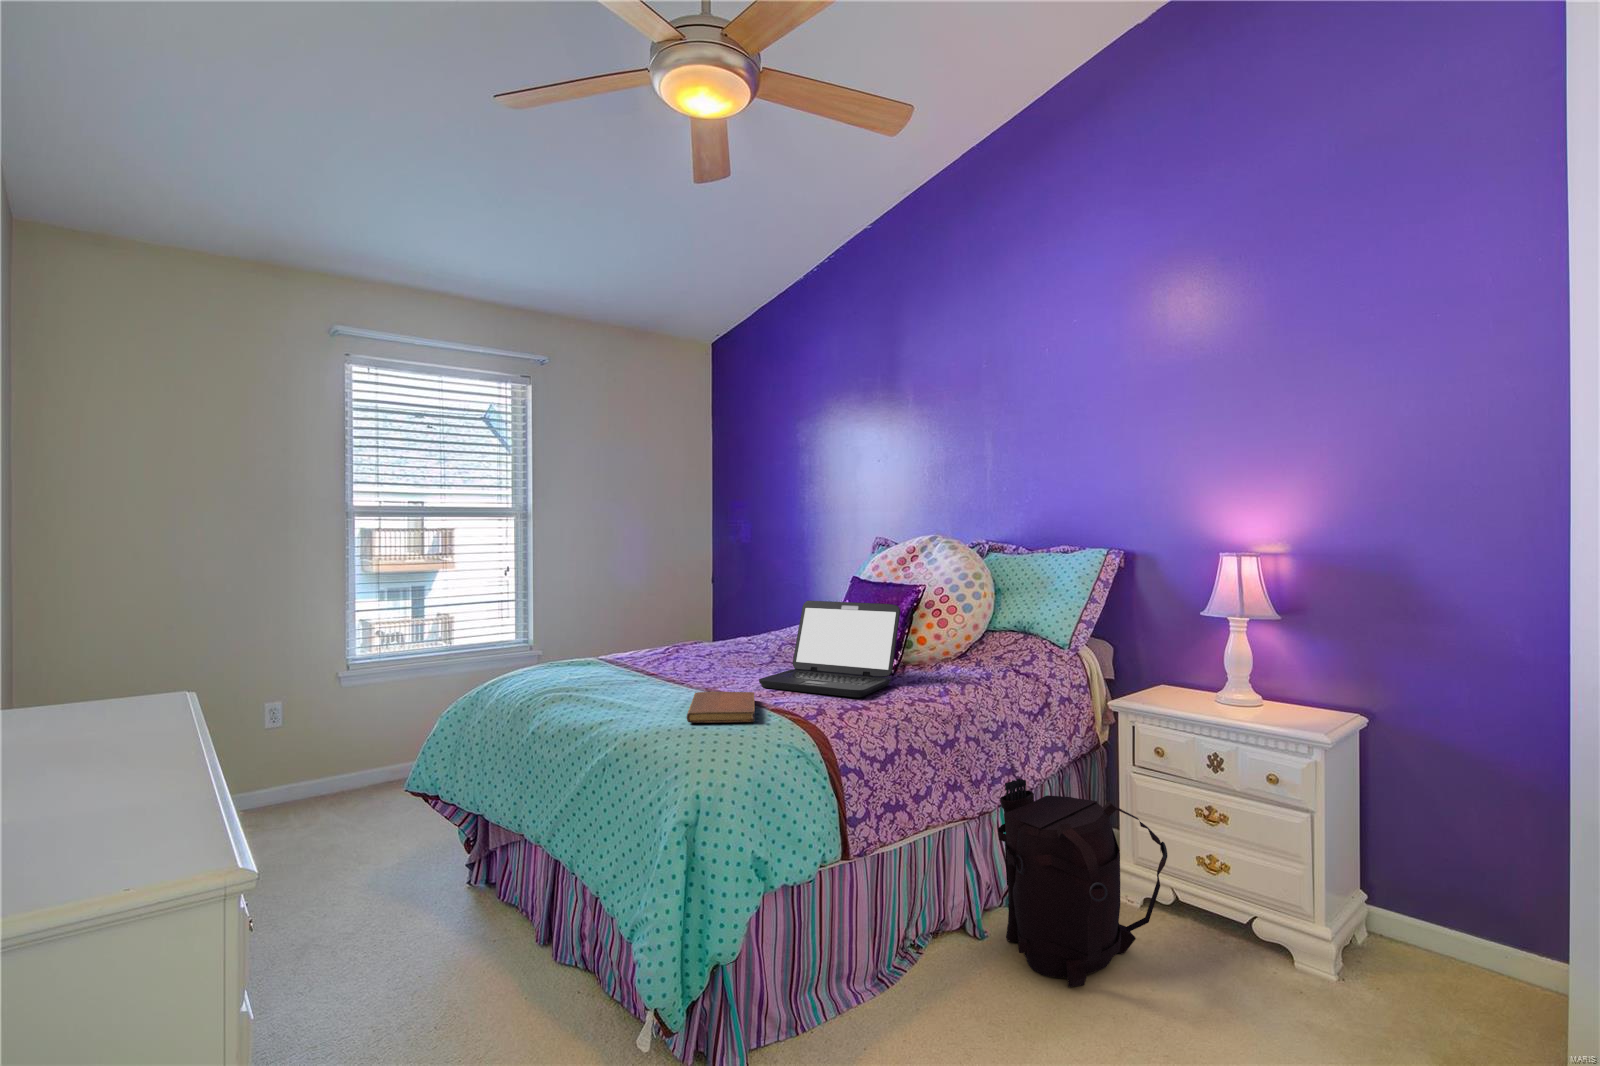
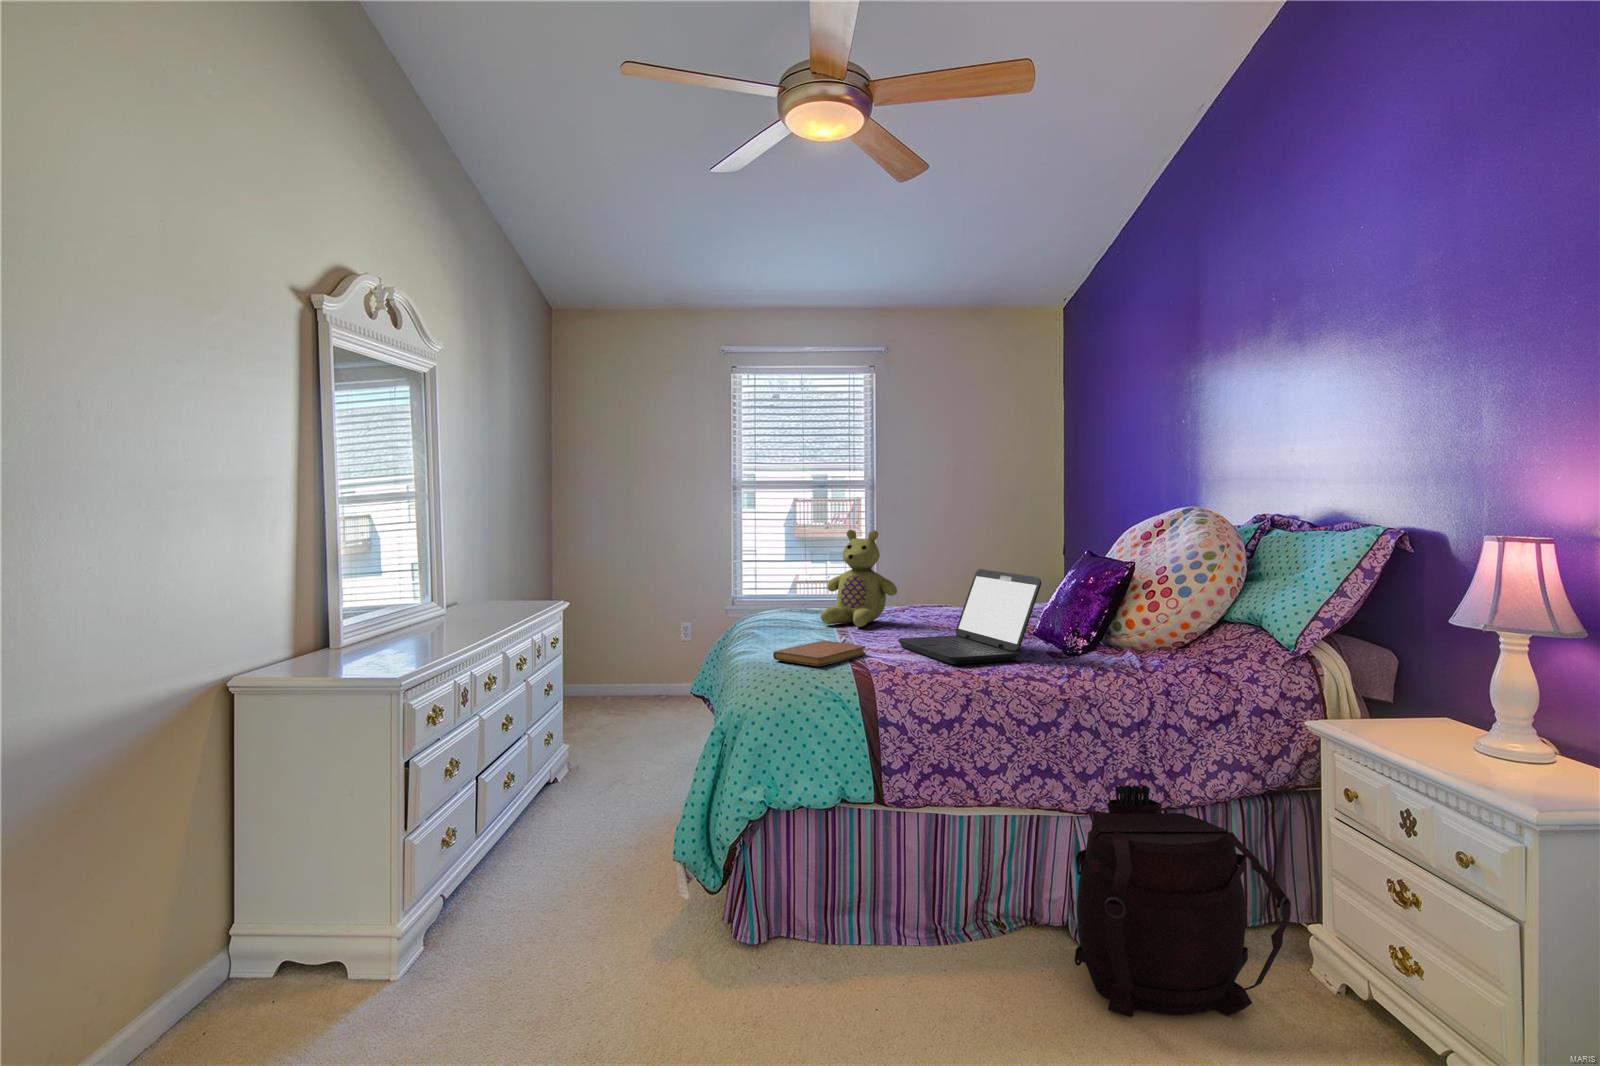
stuffed bear: none [610,566,695,674] -> present [821,530,897,627]

